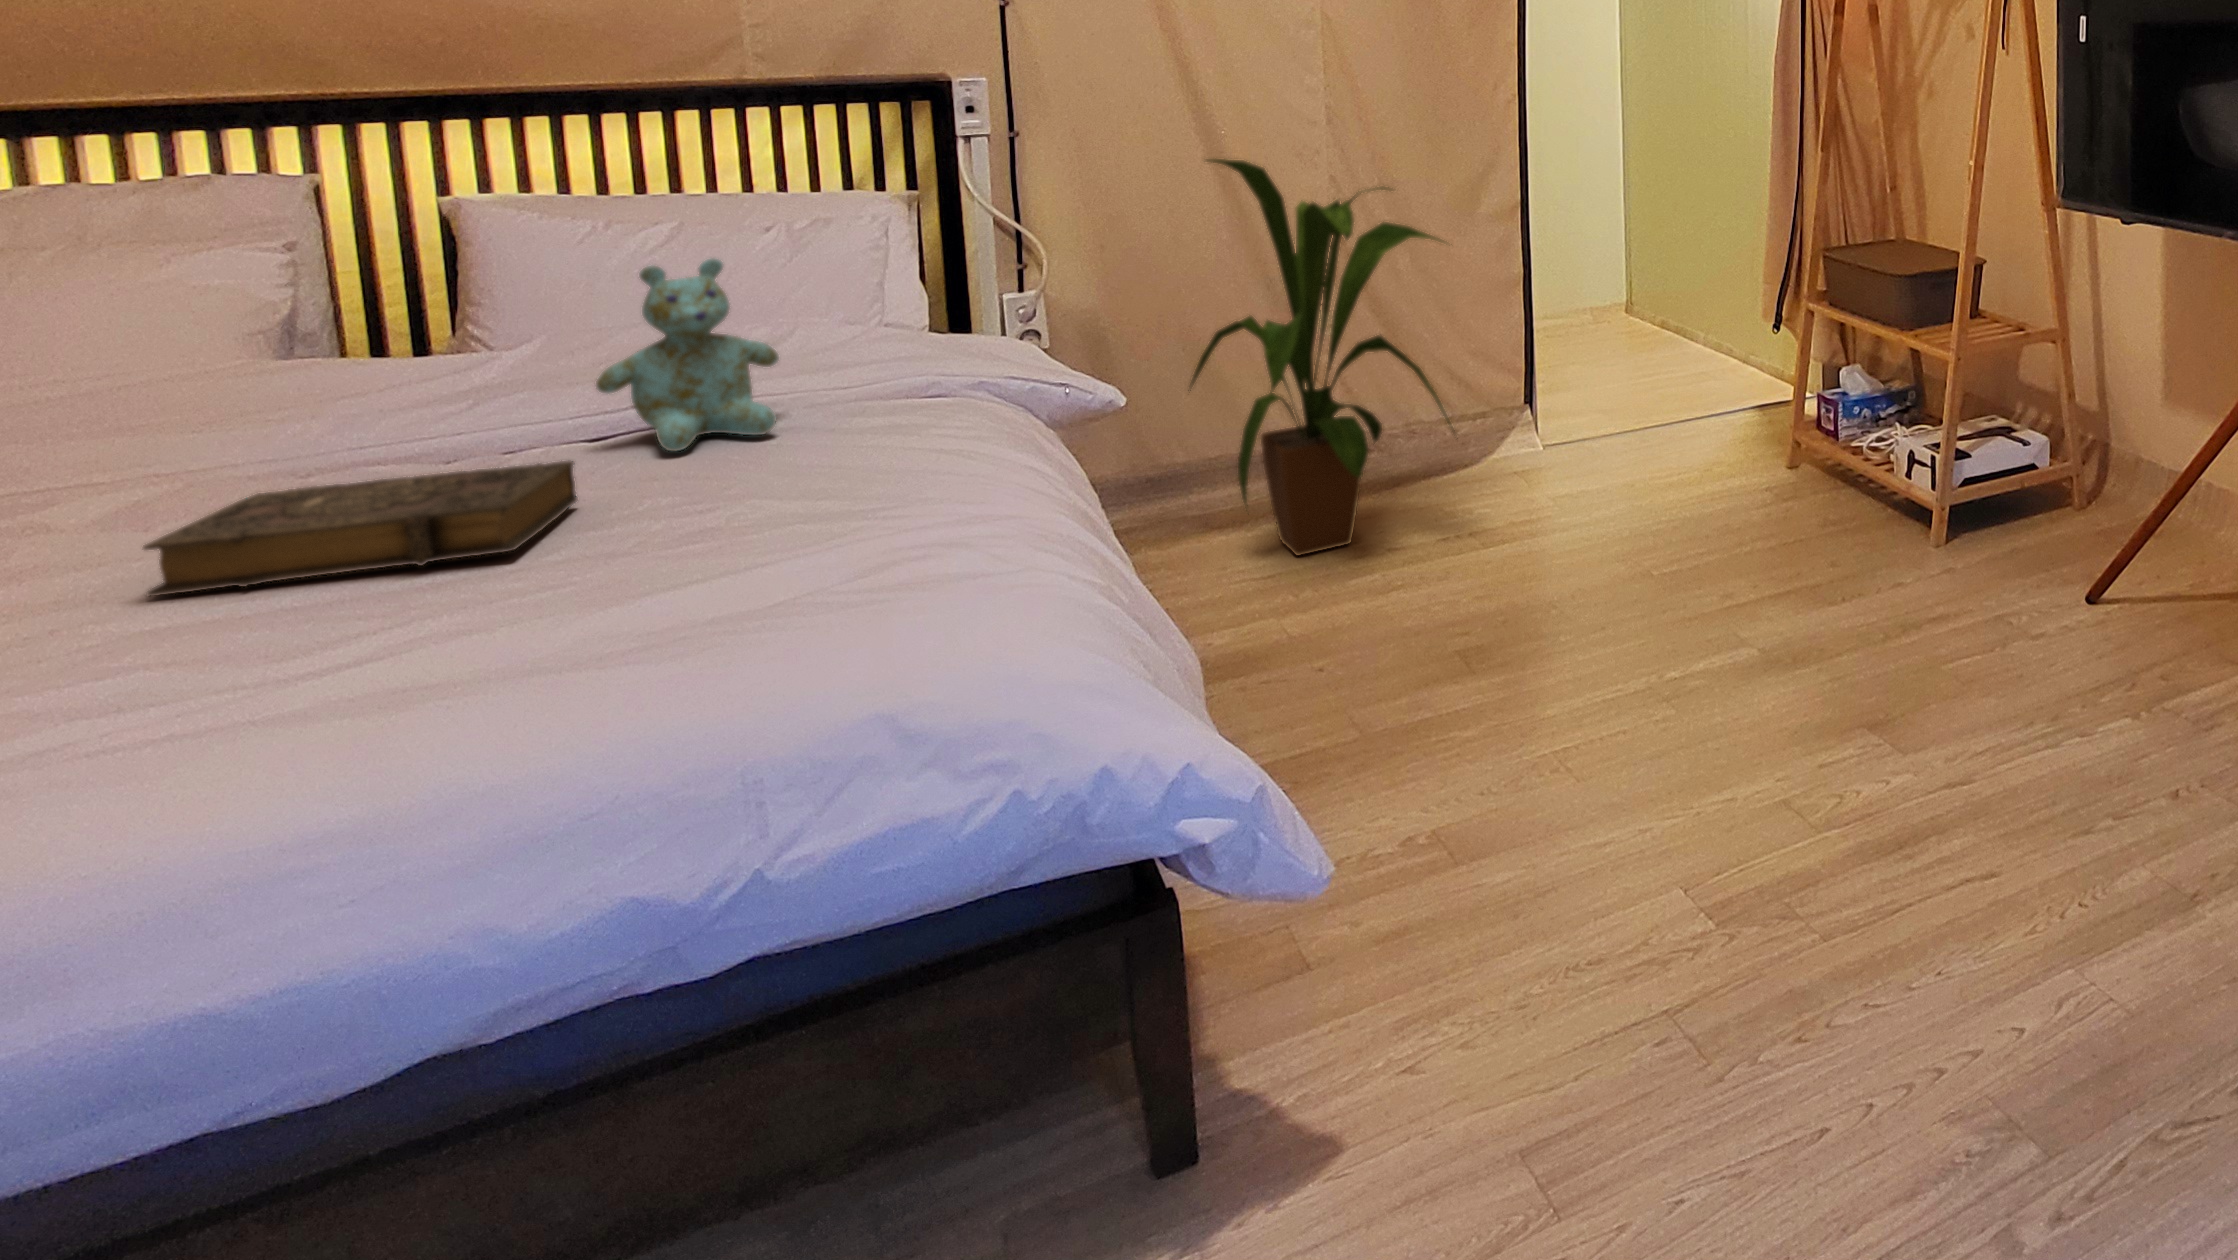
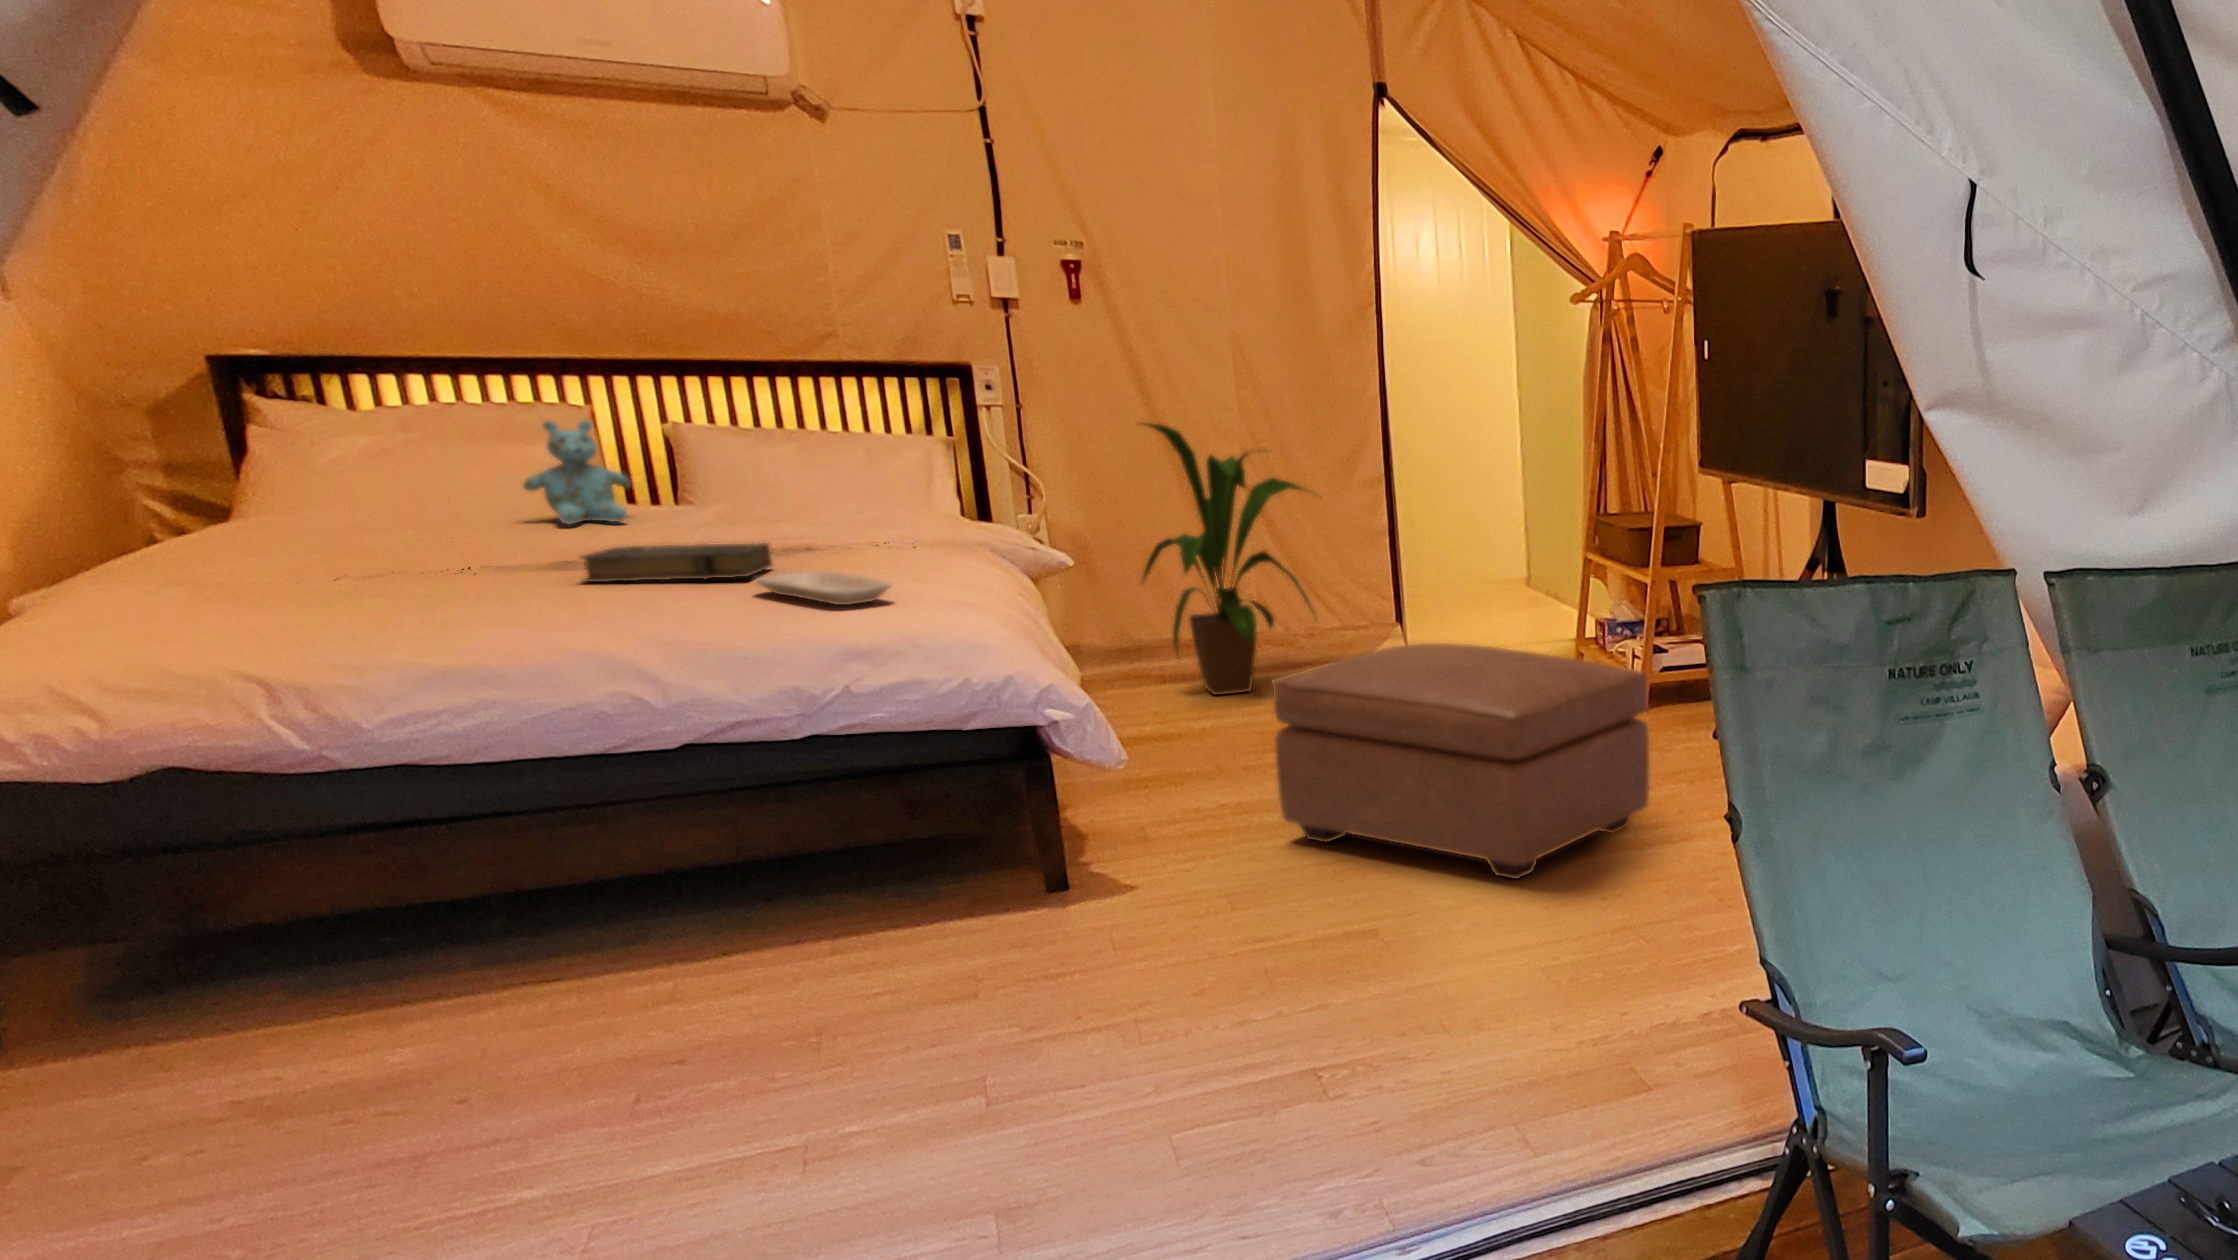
stuffed bear: present [596,259,779,451] -> present [524,421,631,524]
ottoman: none [1519,529,2146,1054] -> present [1272,643,1649,879]
tray: none [516,537,811,640] -> present [755,572,891,605]

